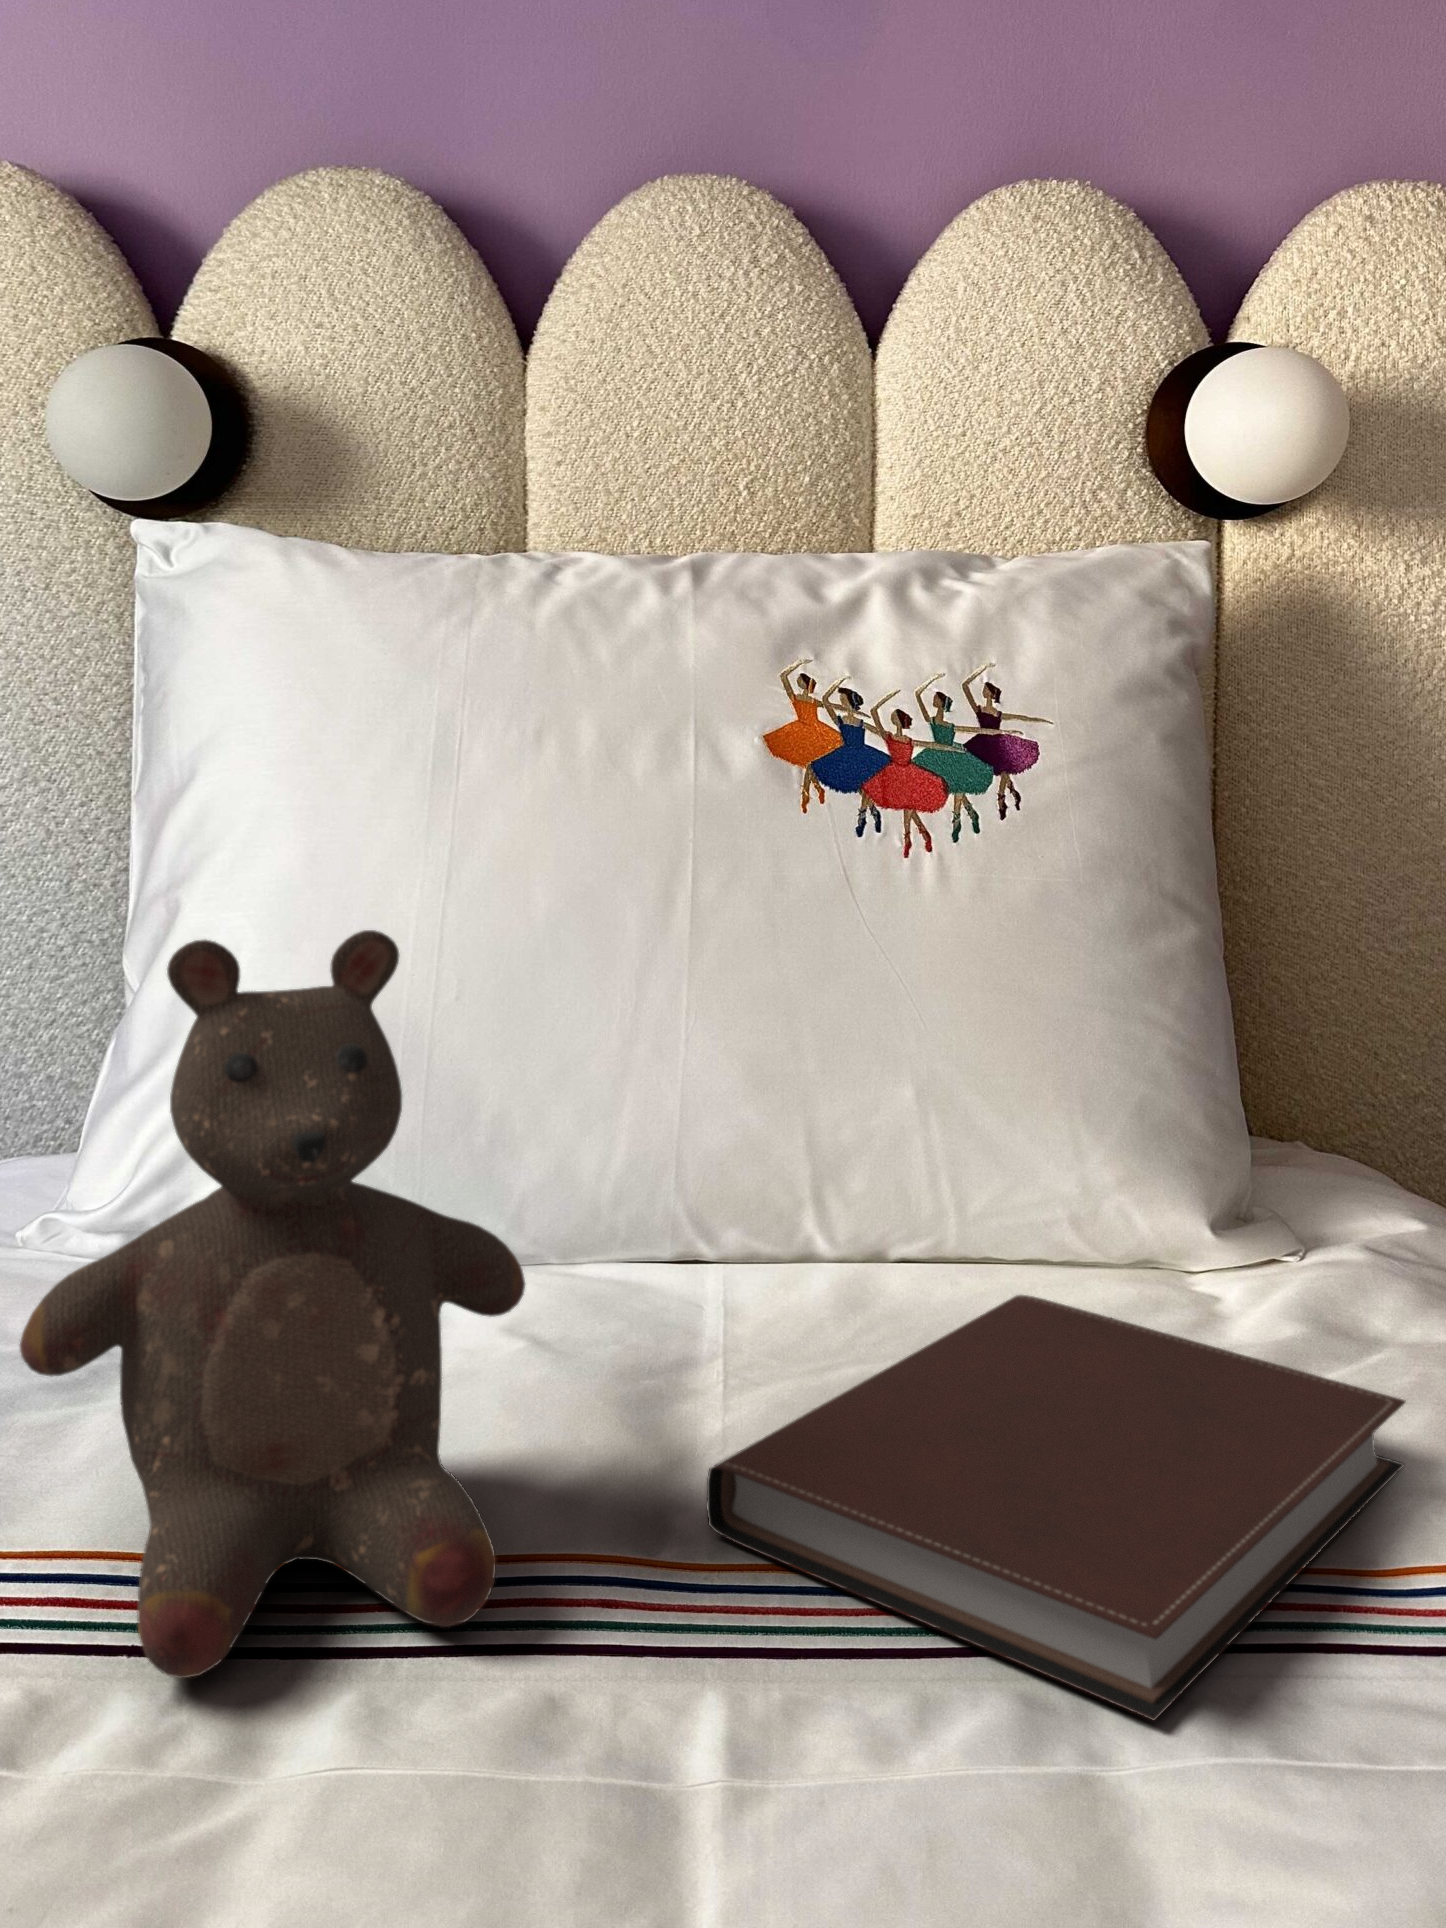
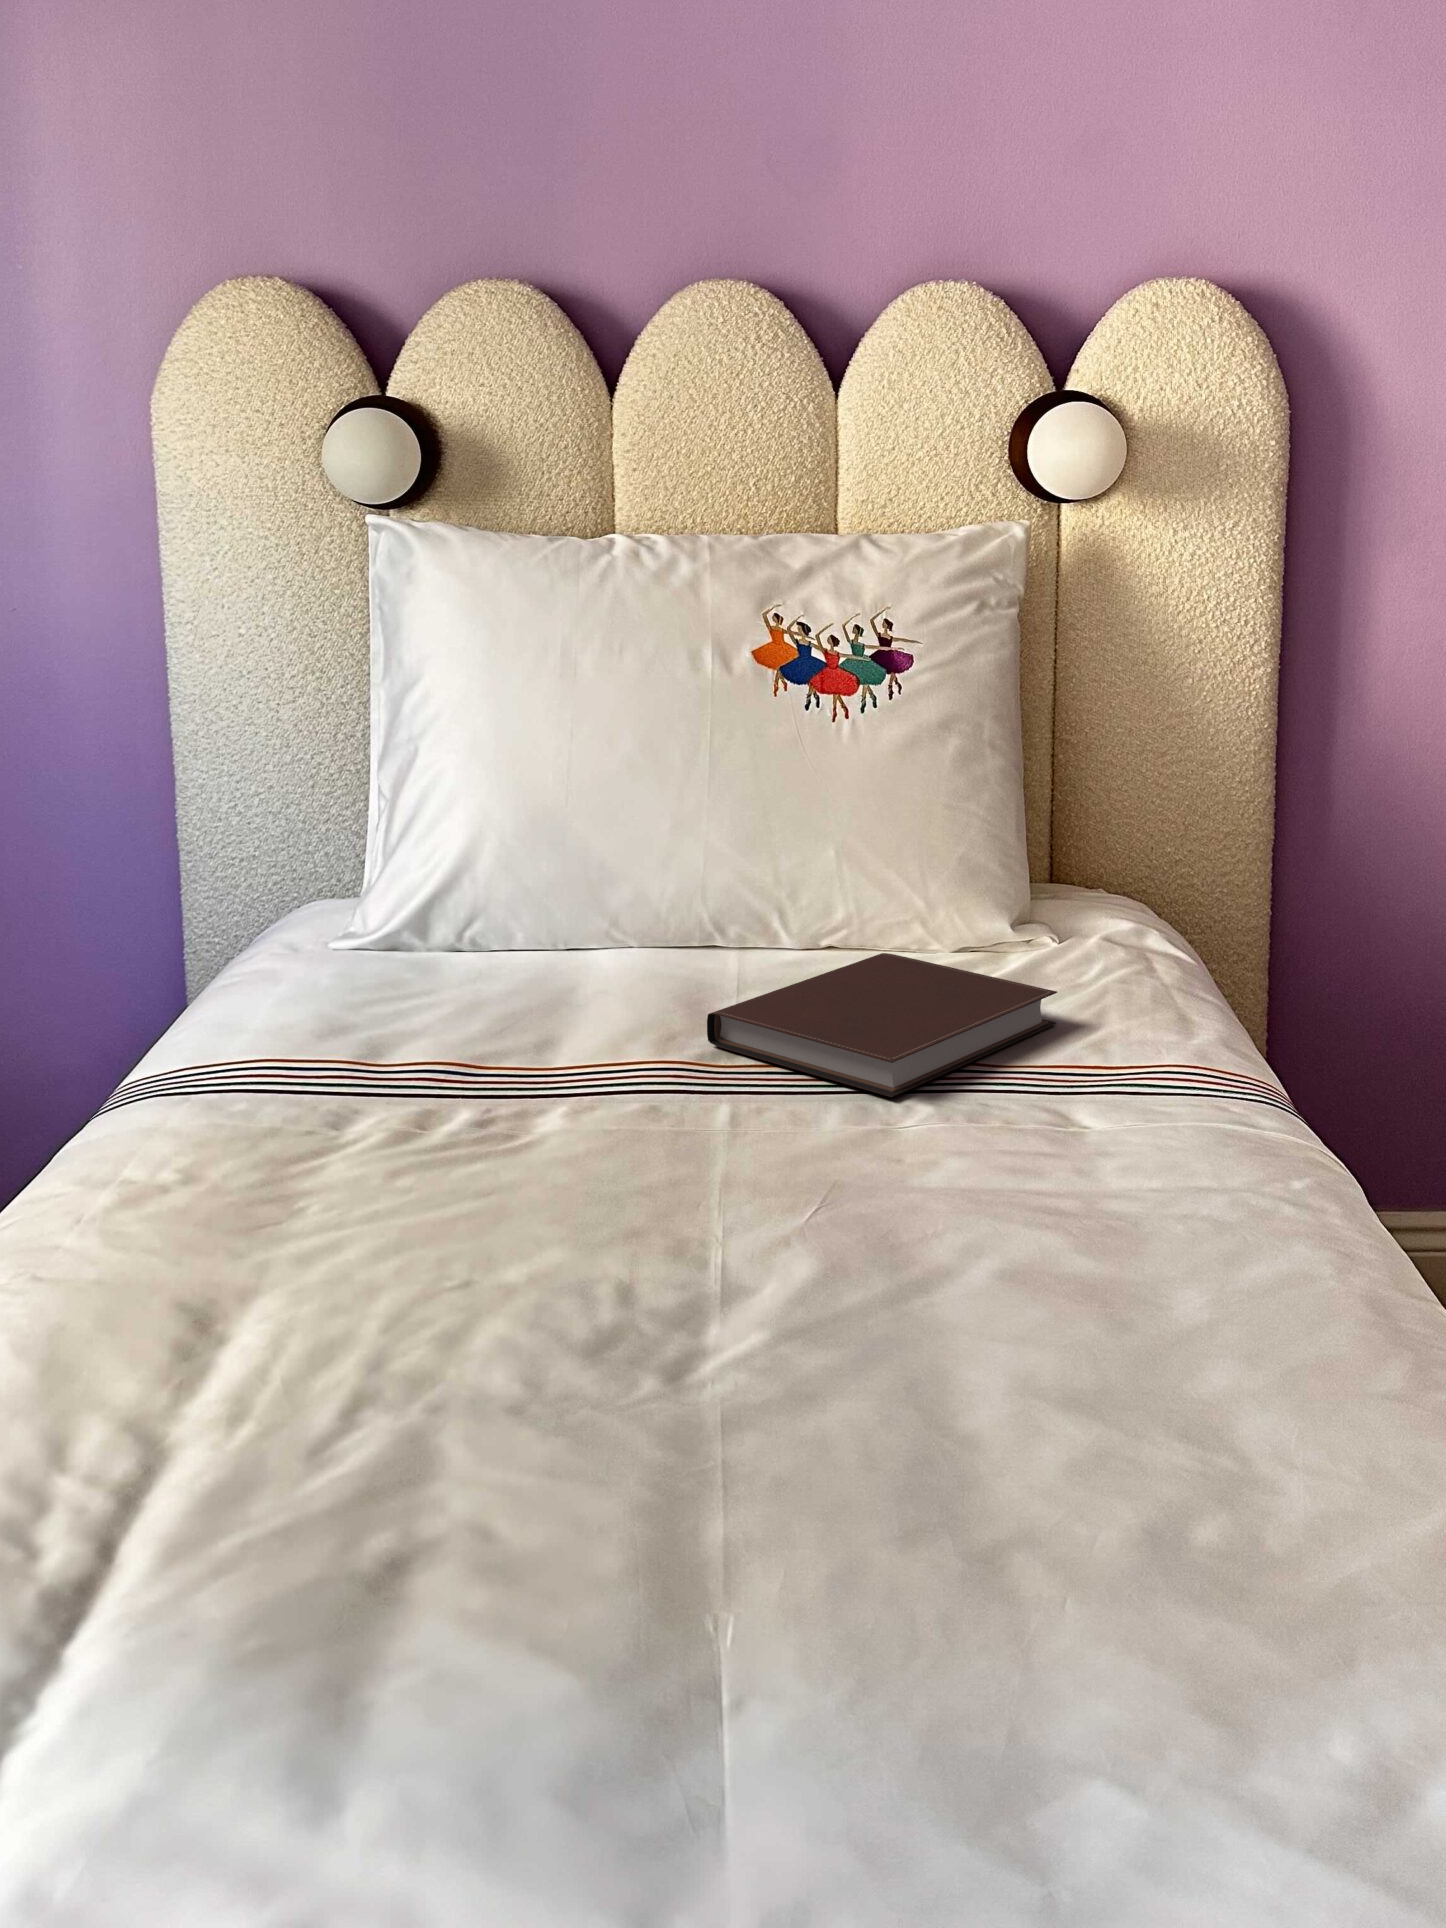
stuffed bear: present [20,930,525,1678] -> none [387,762,620,1084]

